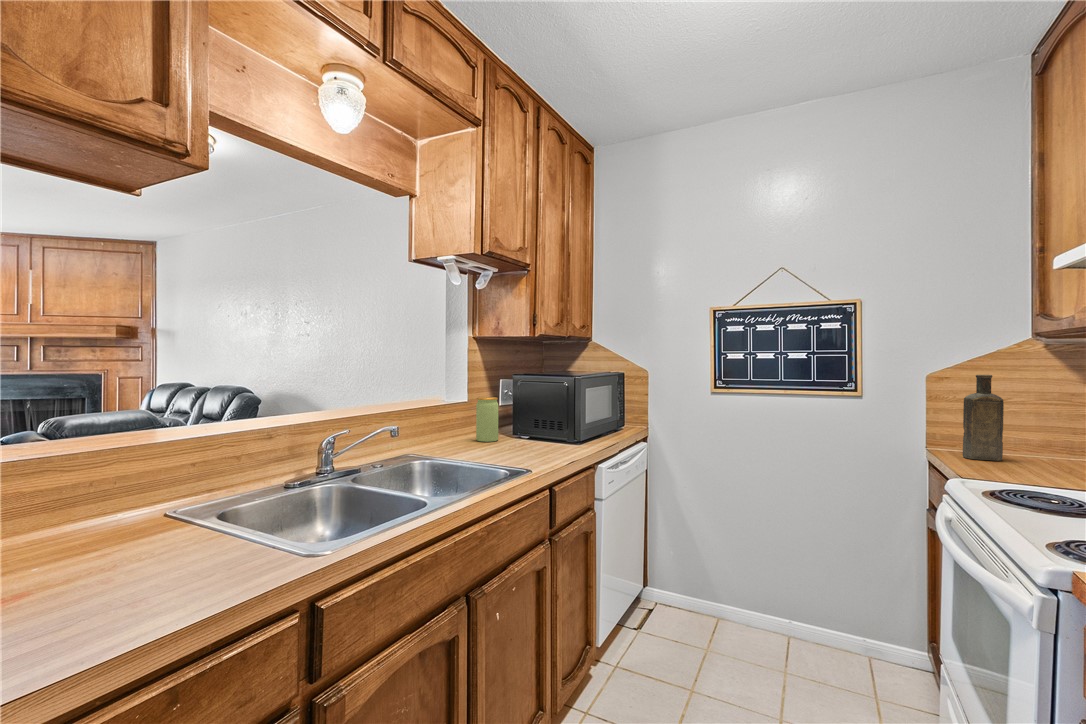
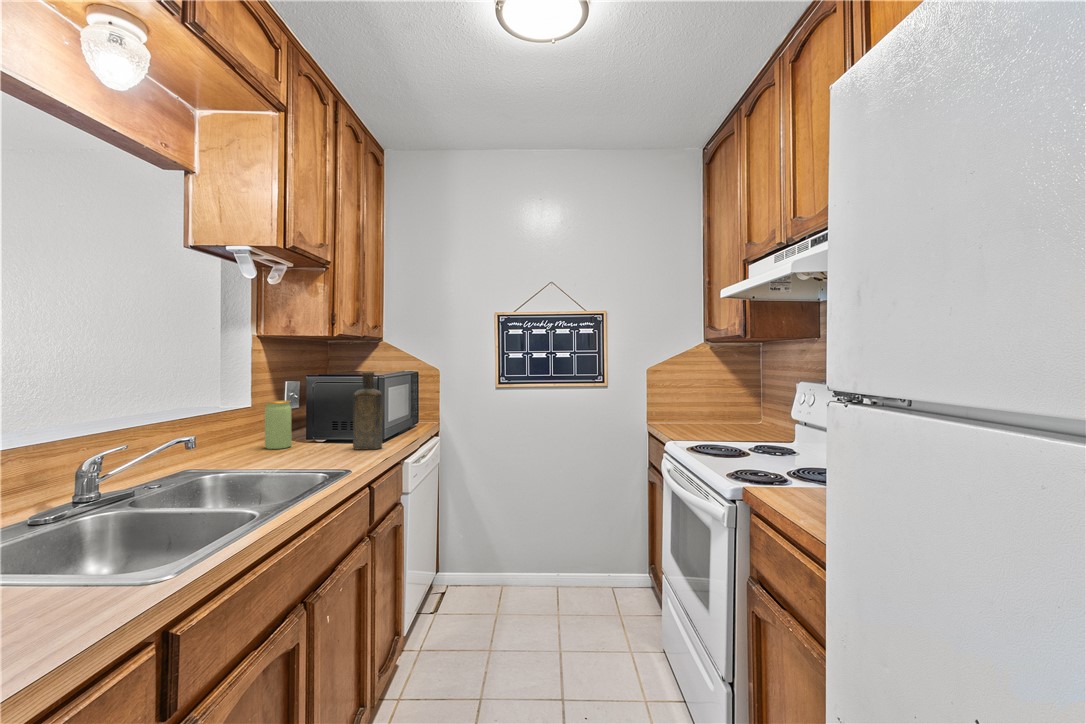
bottle: present [963,375,1004,461] -> present [353,372,382,449]

